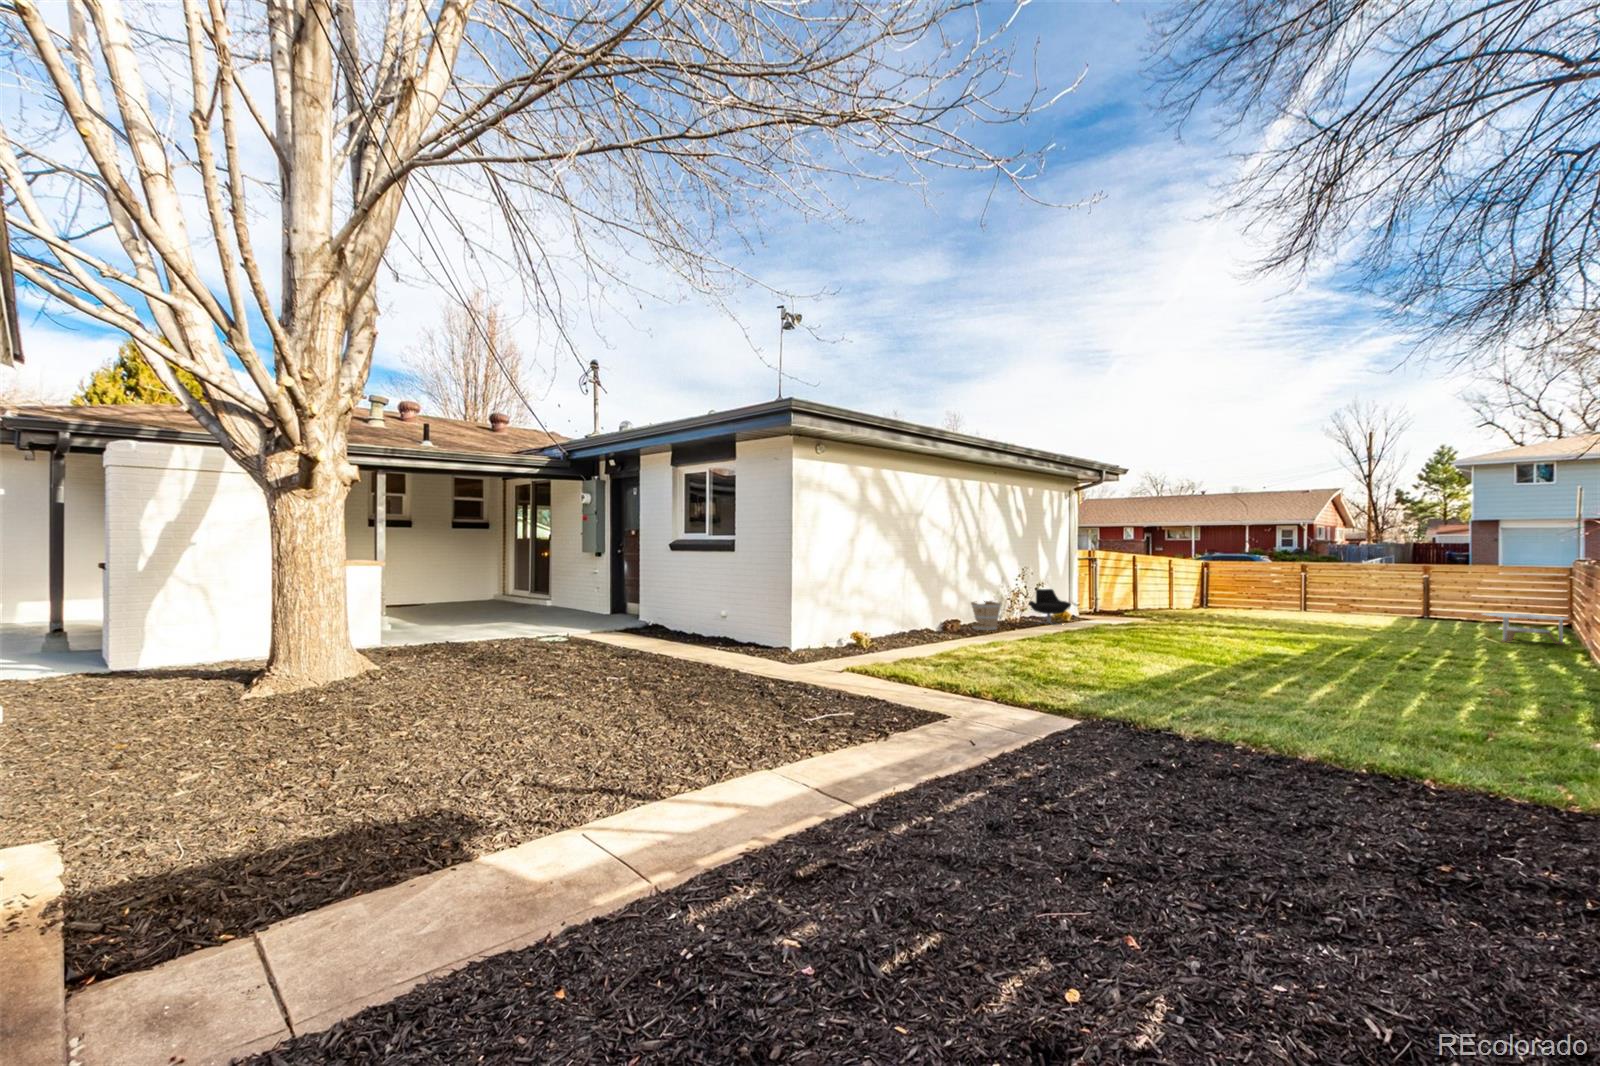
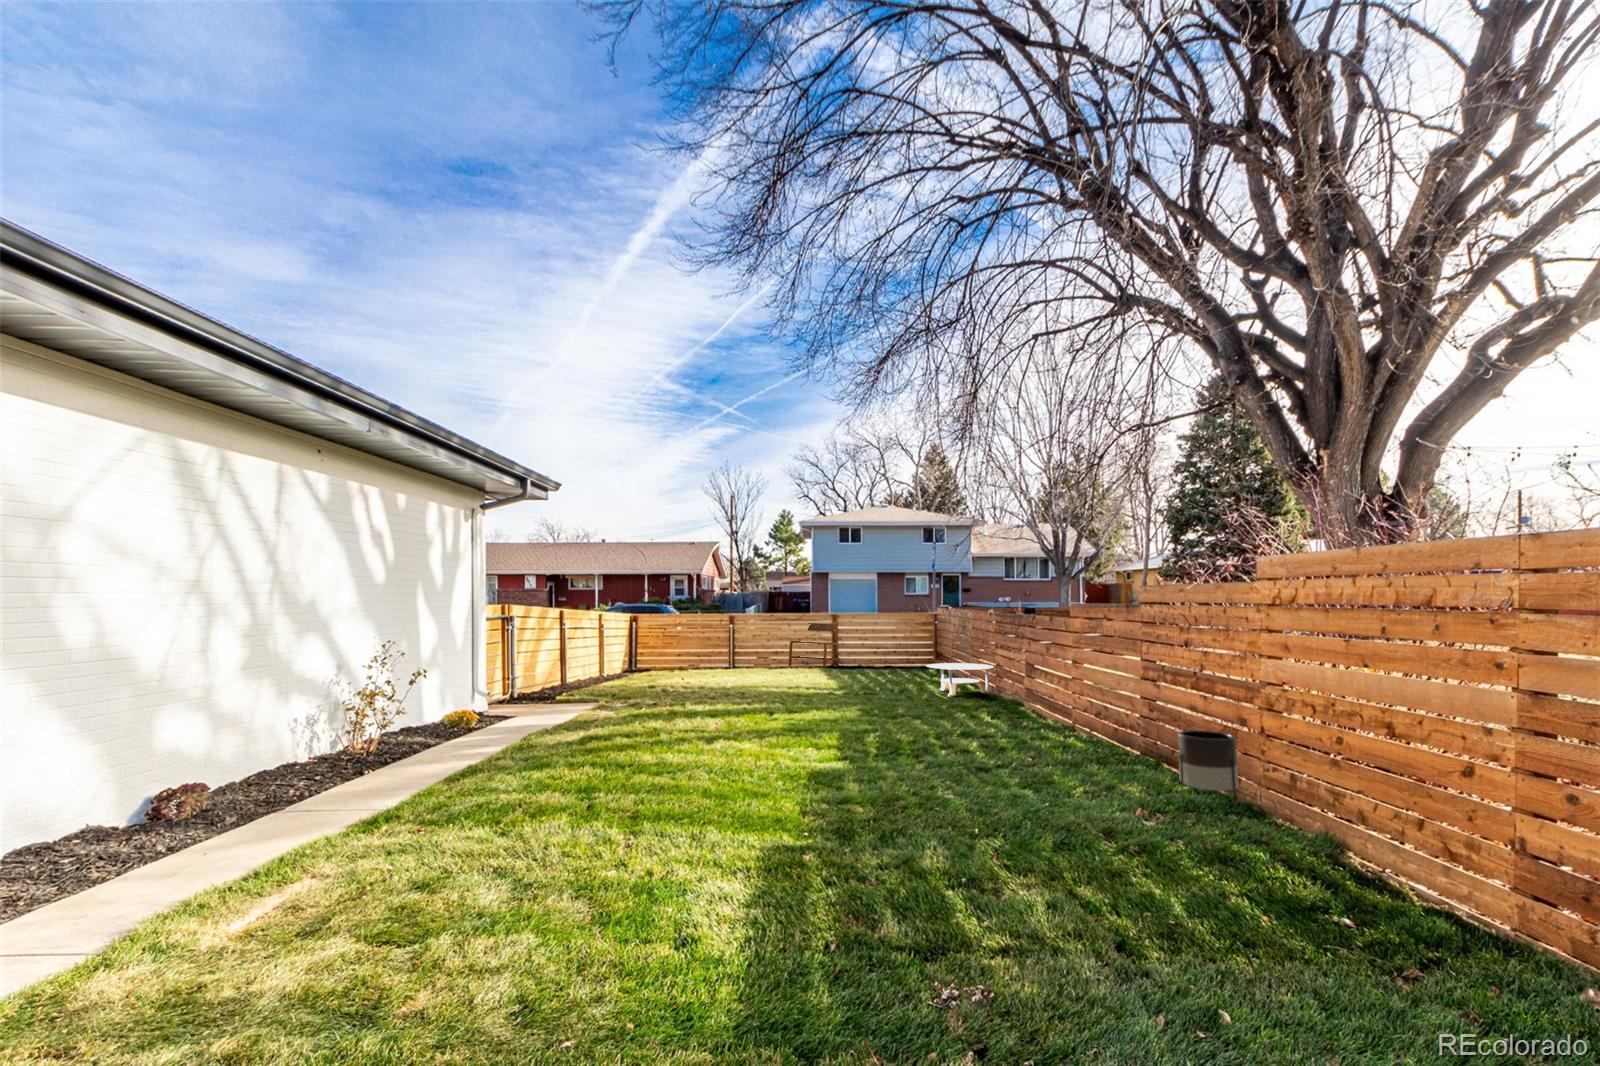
bench: none [1366,574,1428,618] -> present [789,623,840,668]
lounge chair: present [1029,589,1071,624] -> none [393,674,479,742]
wooden bucket: present [971,601,1001,630] -> none [256,717,338,786]
planter: none [1536,644,1590,700] -> present [1178,730,1239,812]

